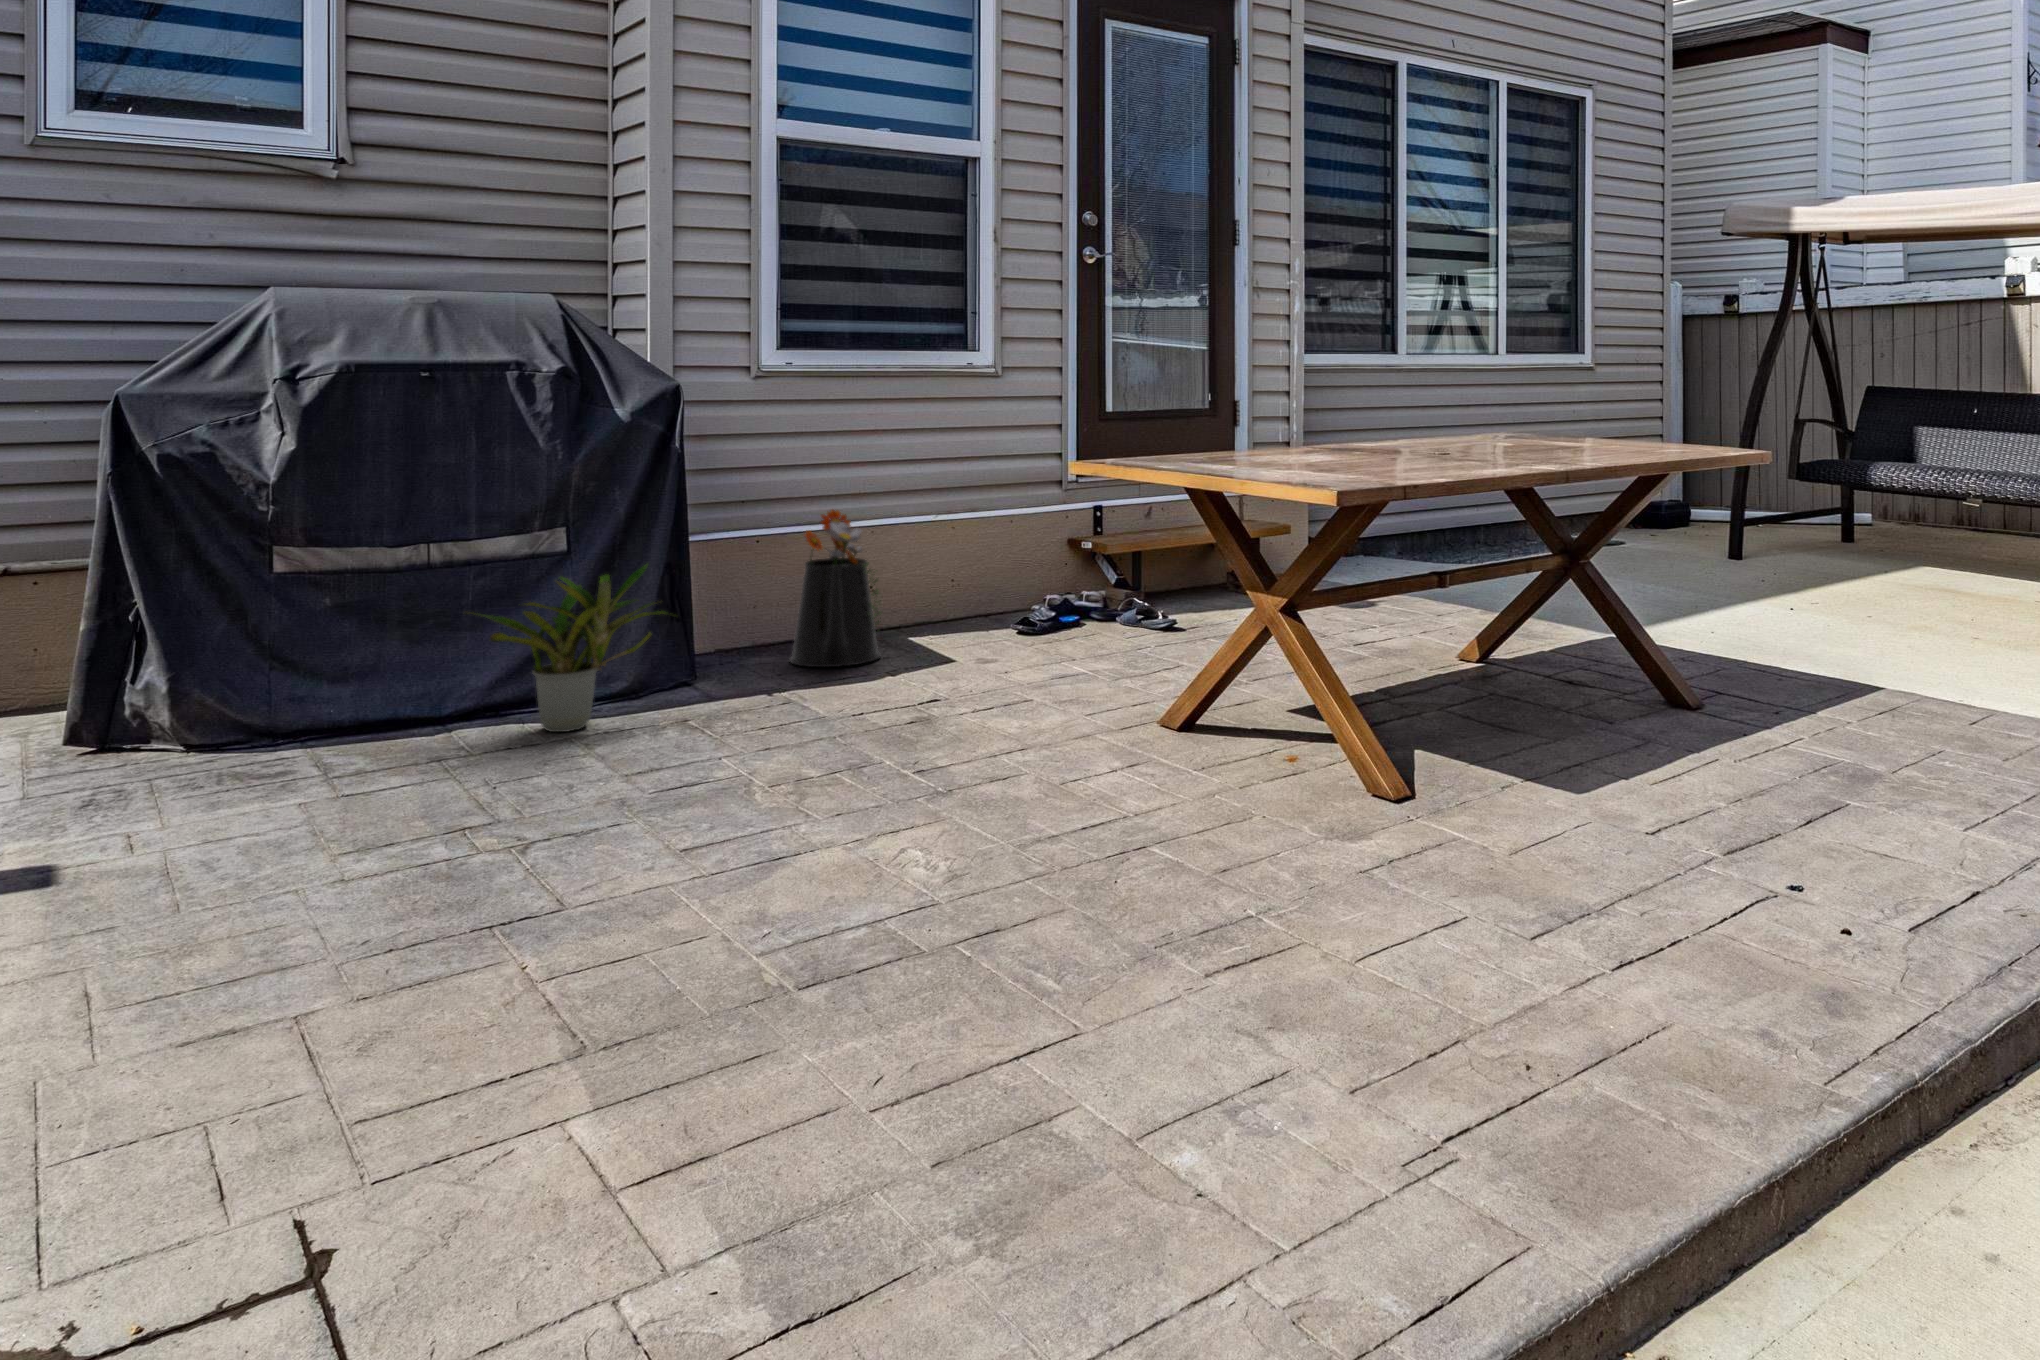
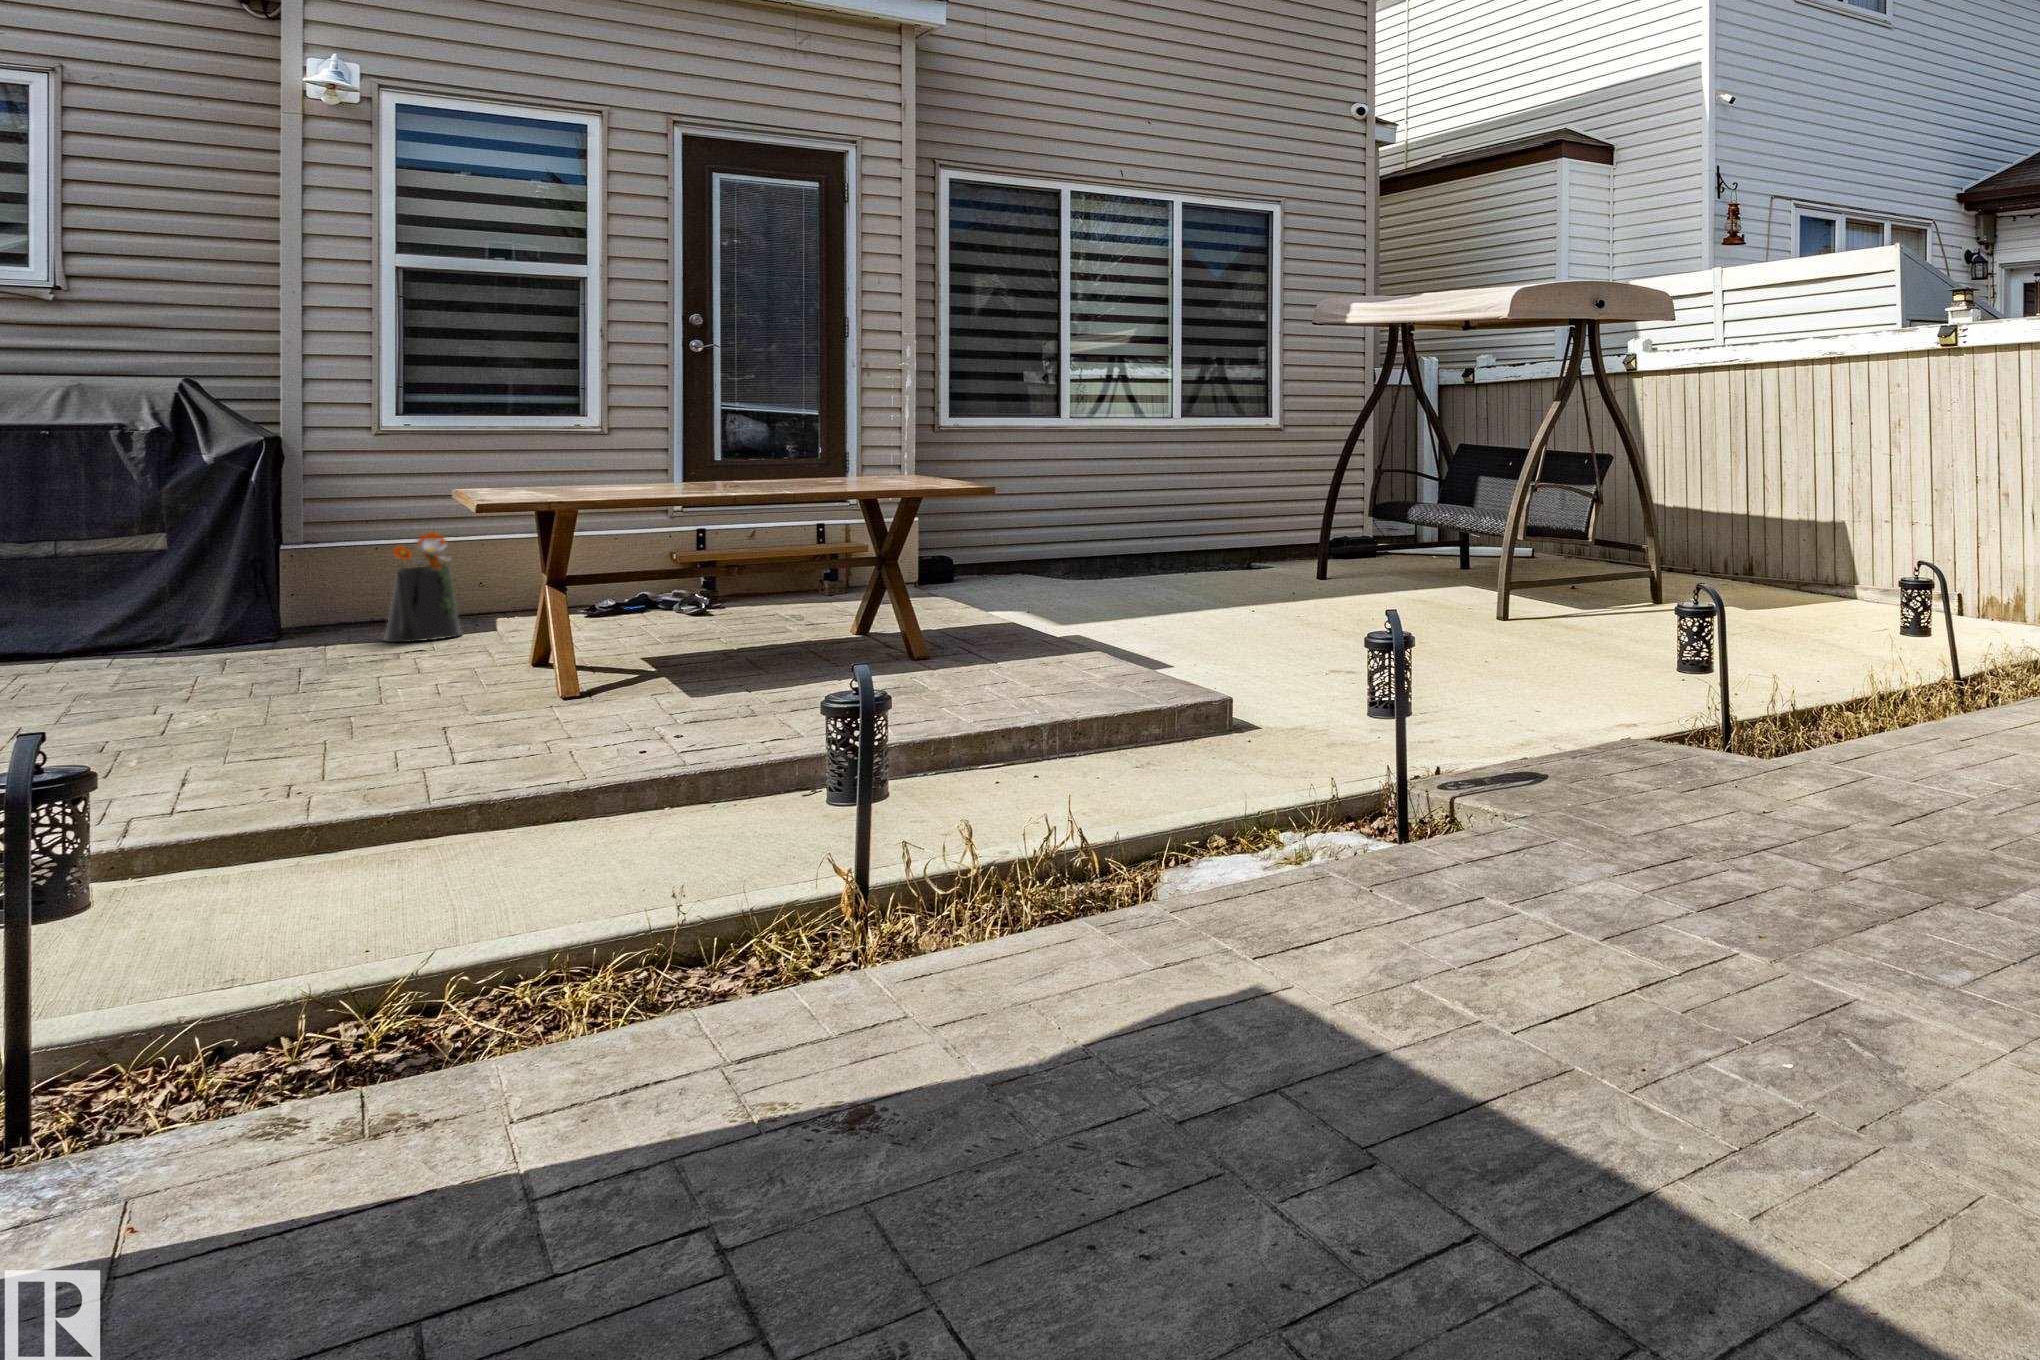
potted plant: present [468,564,676,732] -> none [44,561,230,675]

